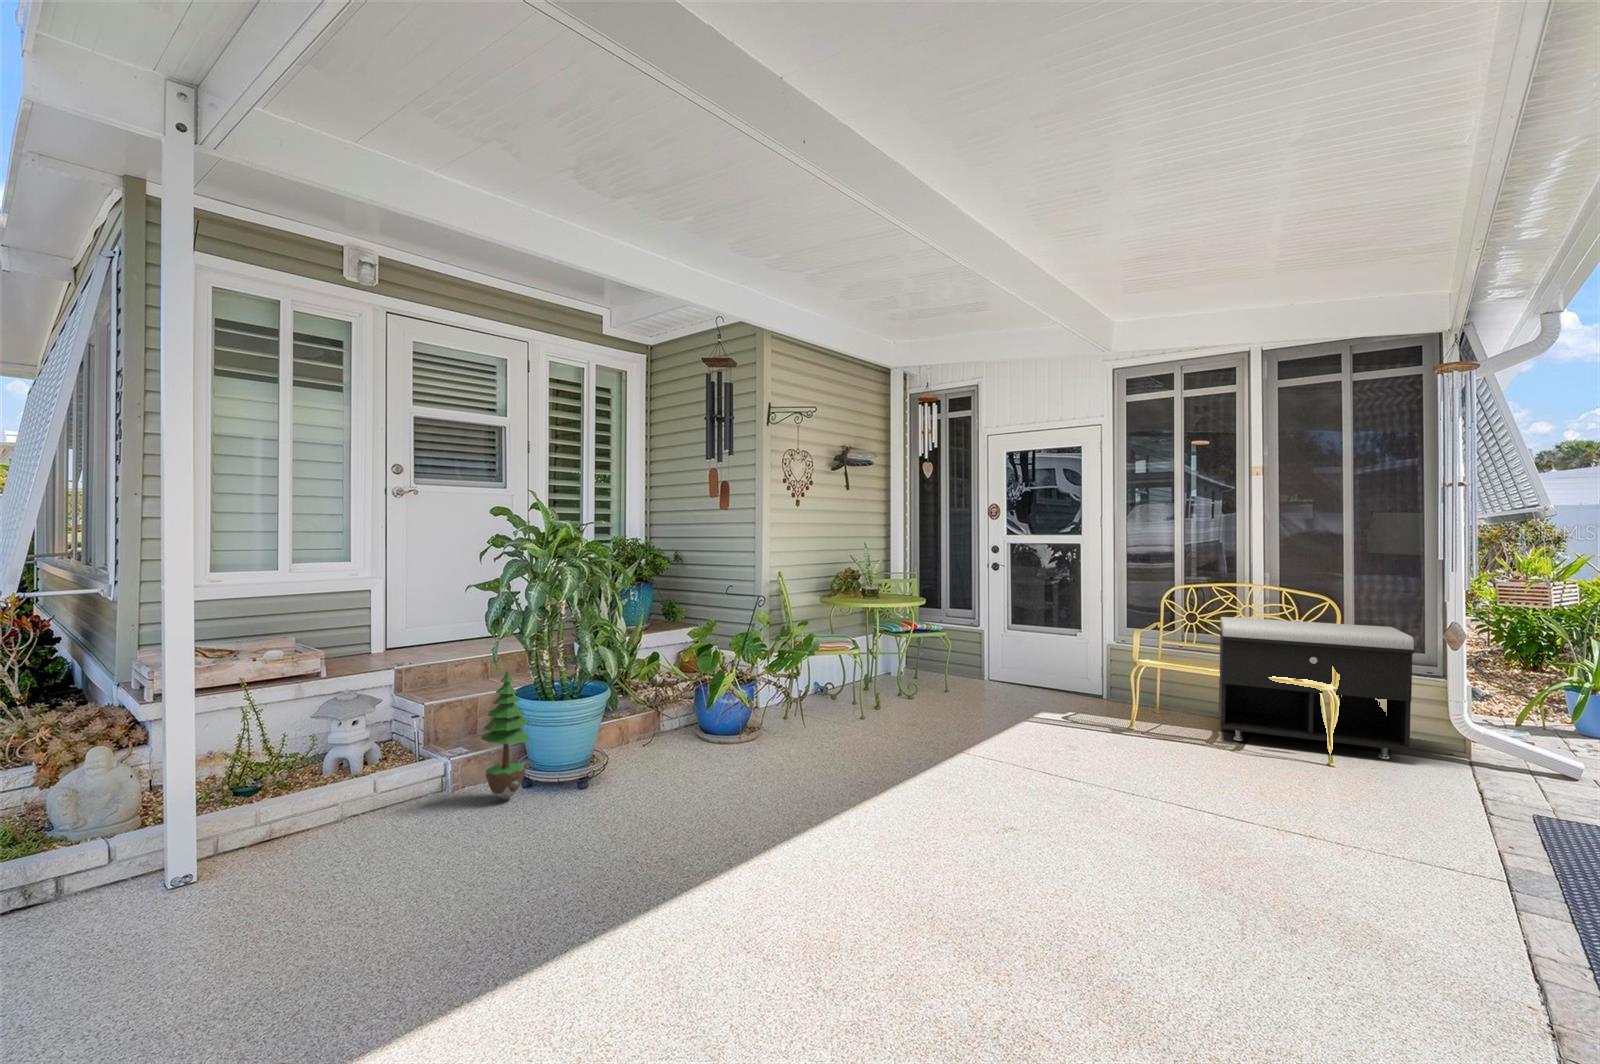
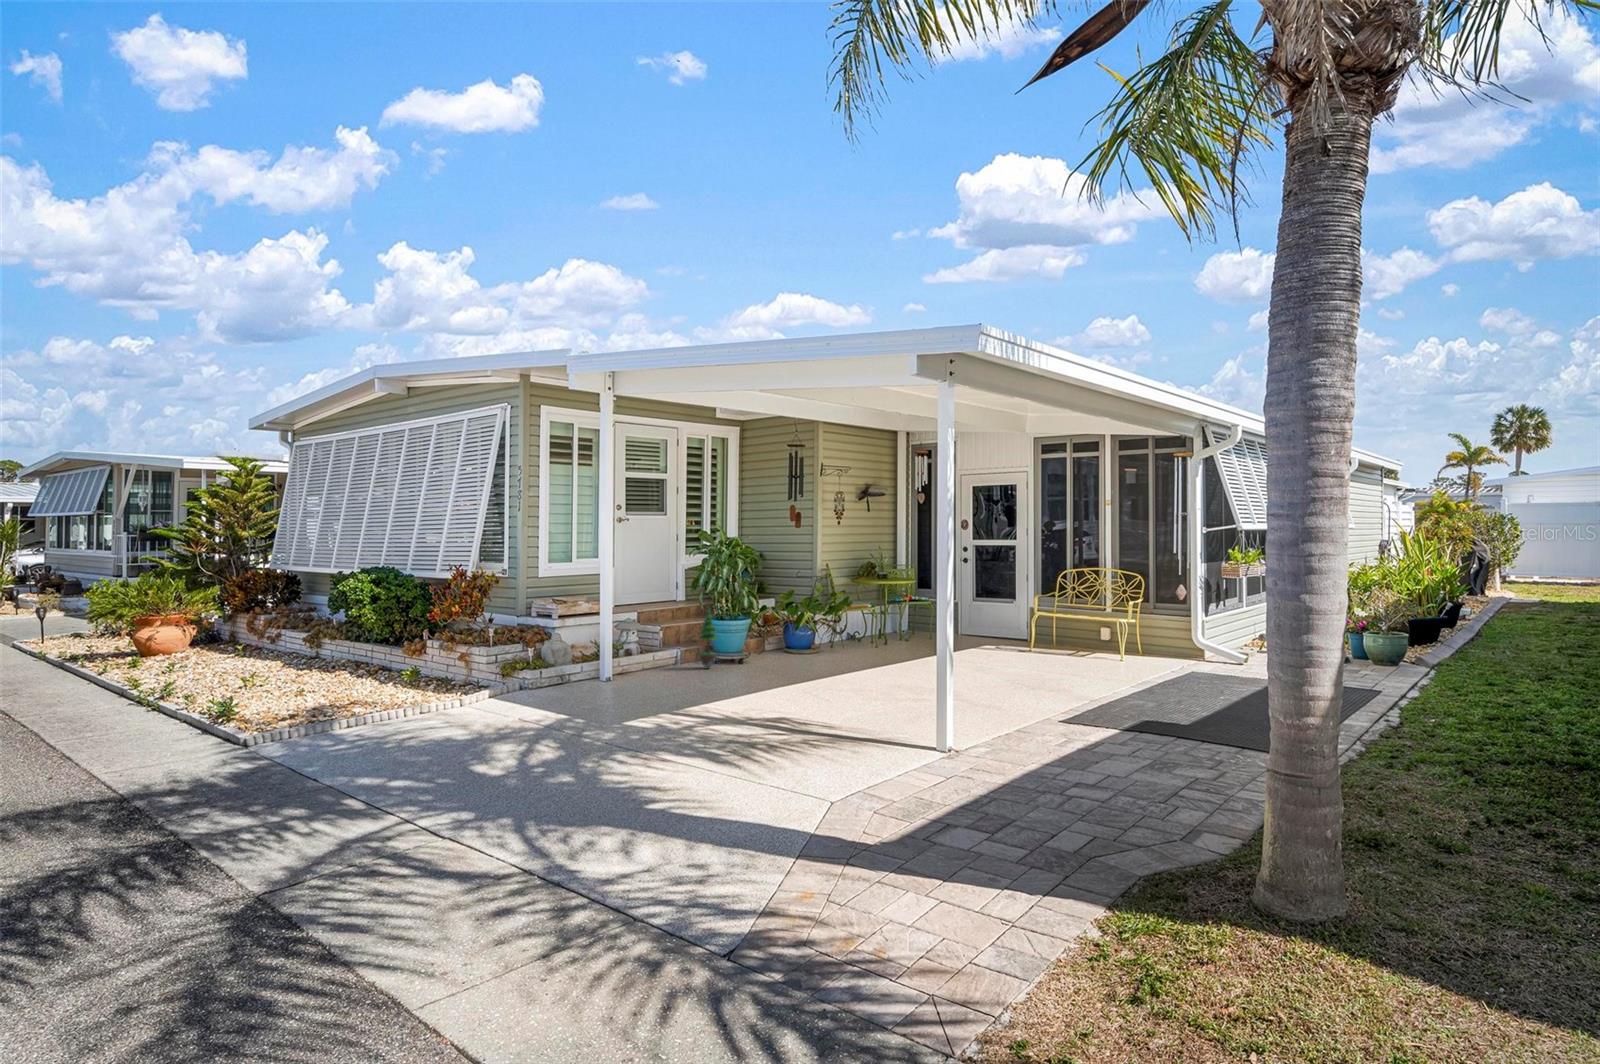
storage bench: present [1219,617,1414,759] -> none [1076,587,1171,659]

